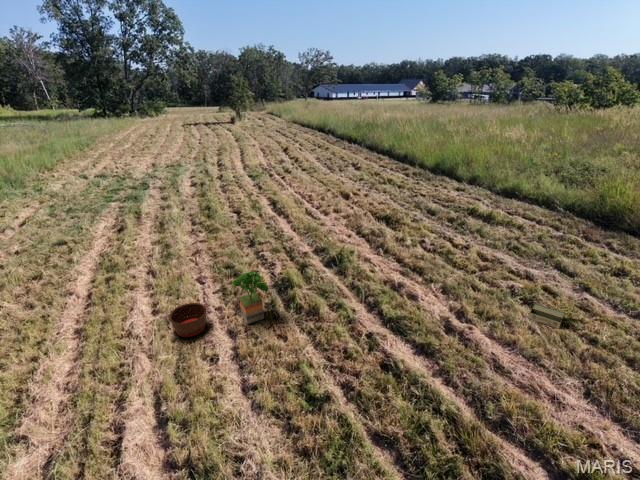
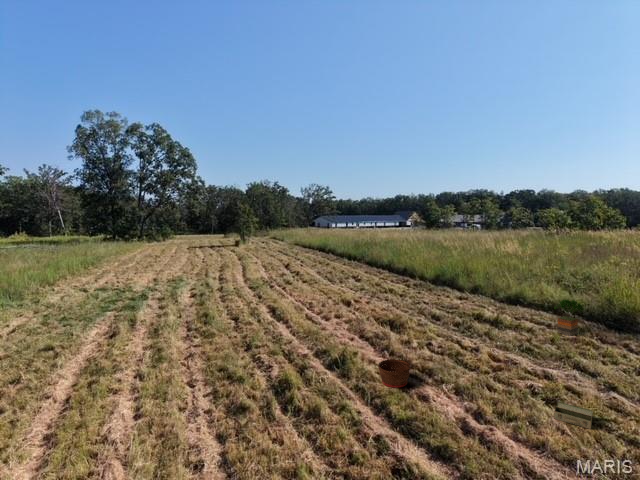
potted tree: present [232,271,269,324] -> present [554,300,584,336]
basket: present [169,303,206,337] -> present [378,359,410,388]

